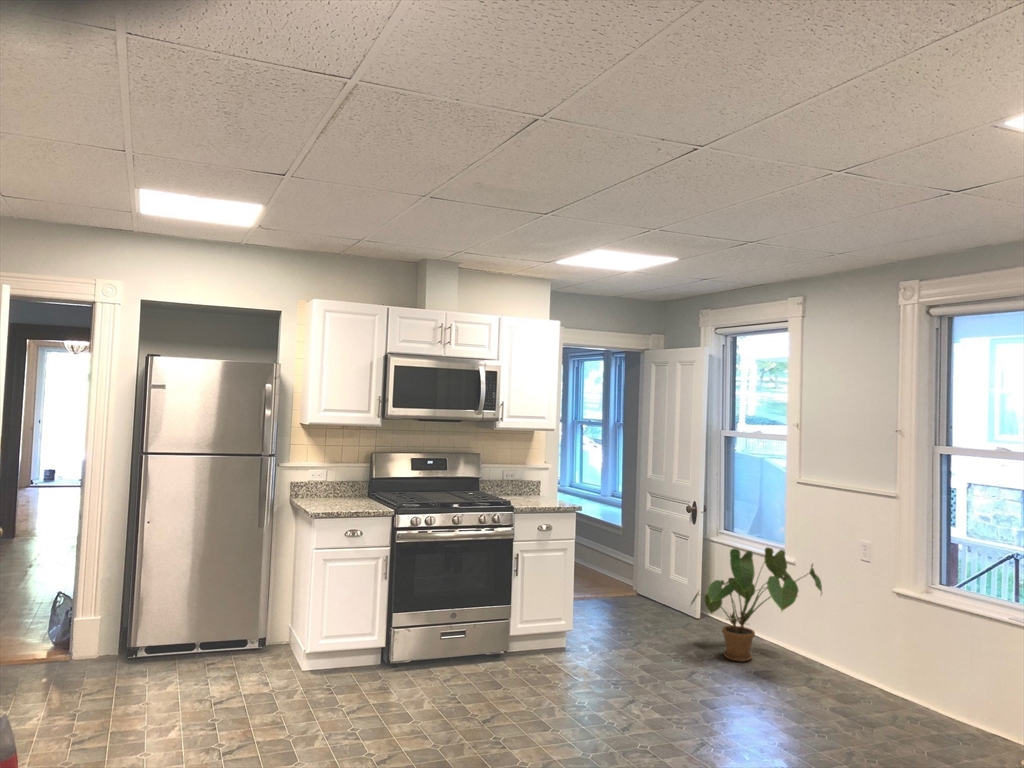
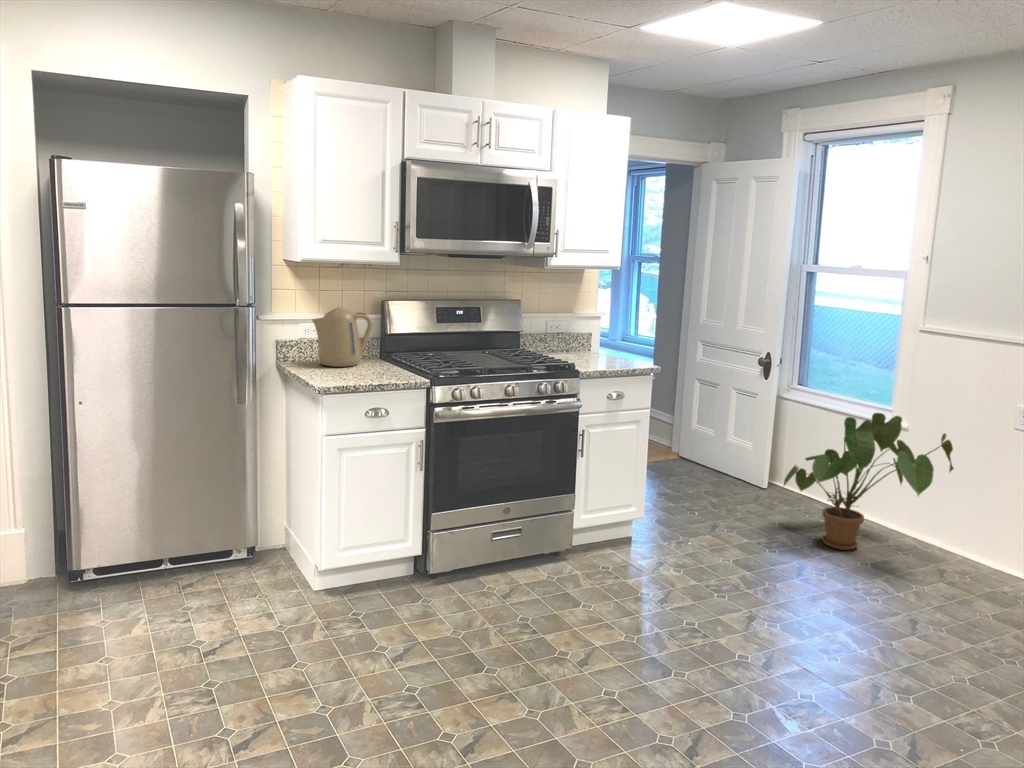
kettle: none [317,457,361,501] -> present [312,307,373,367]

